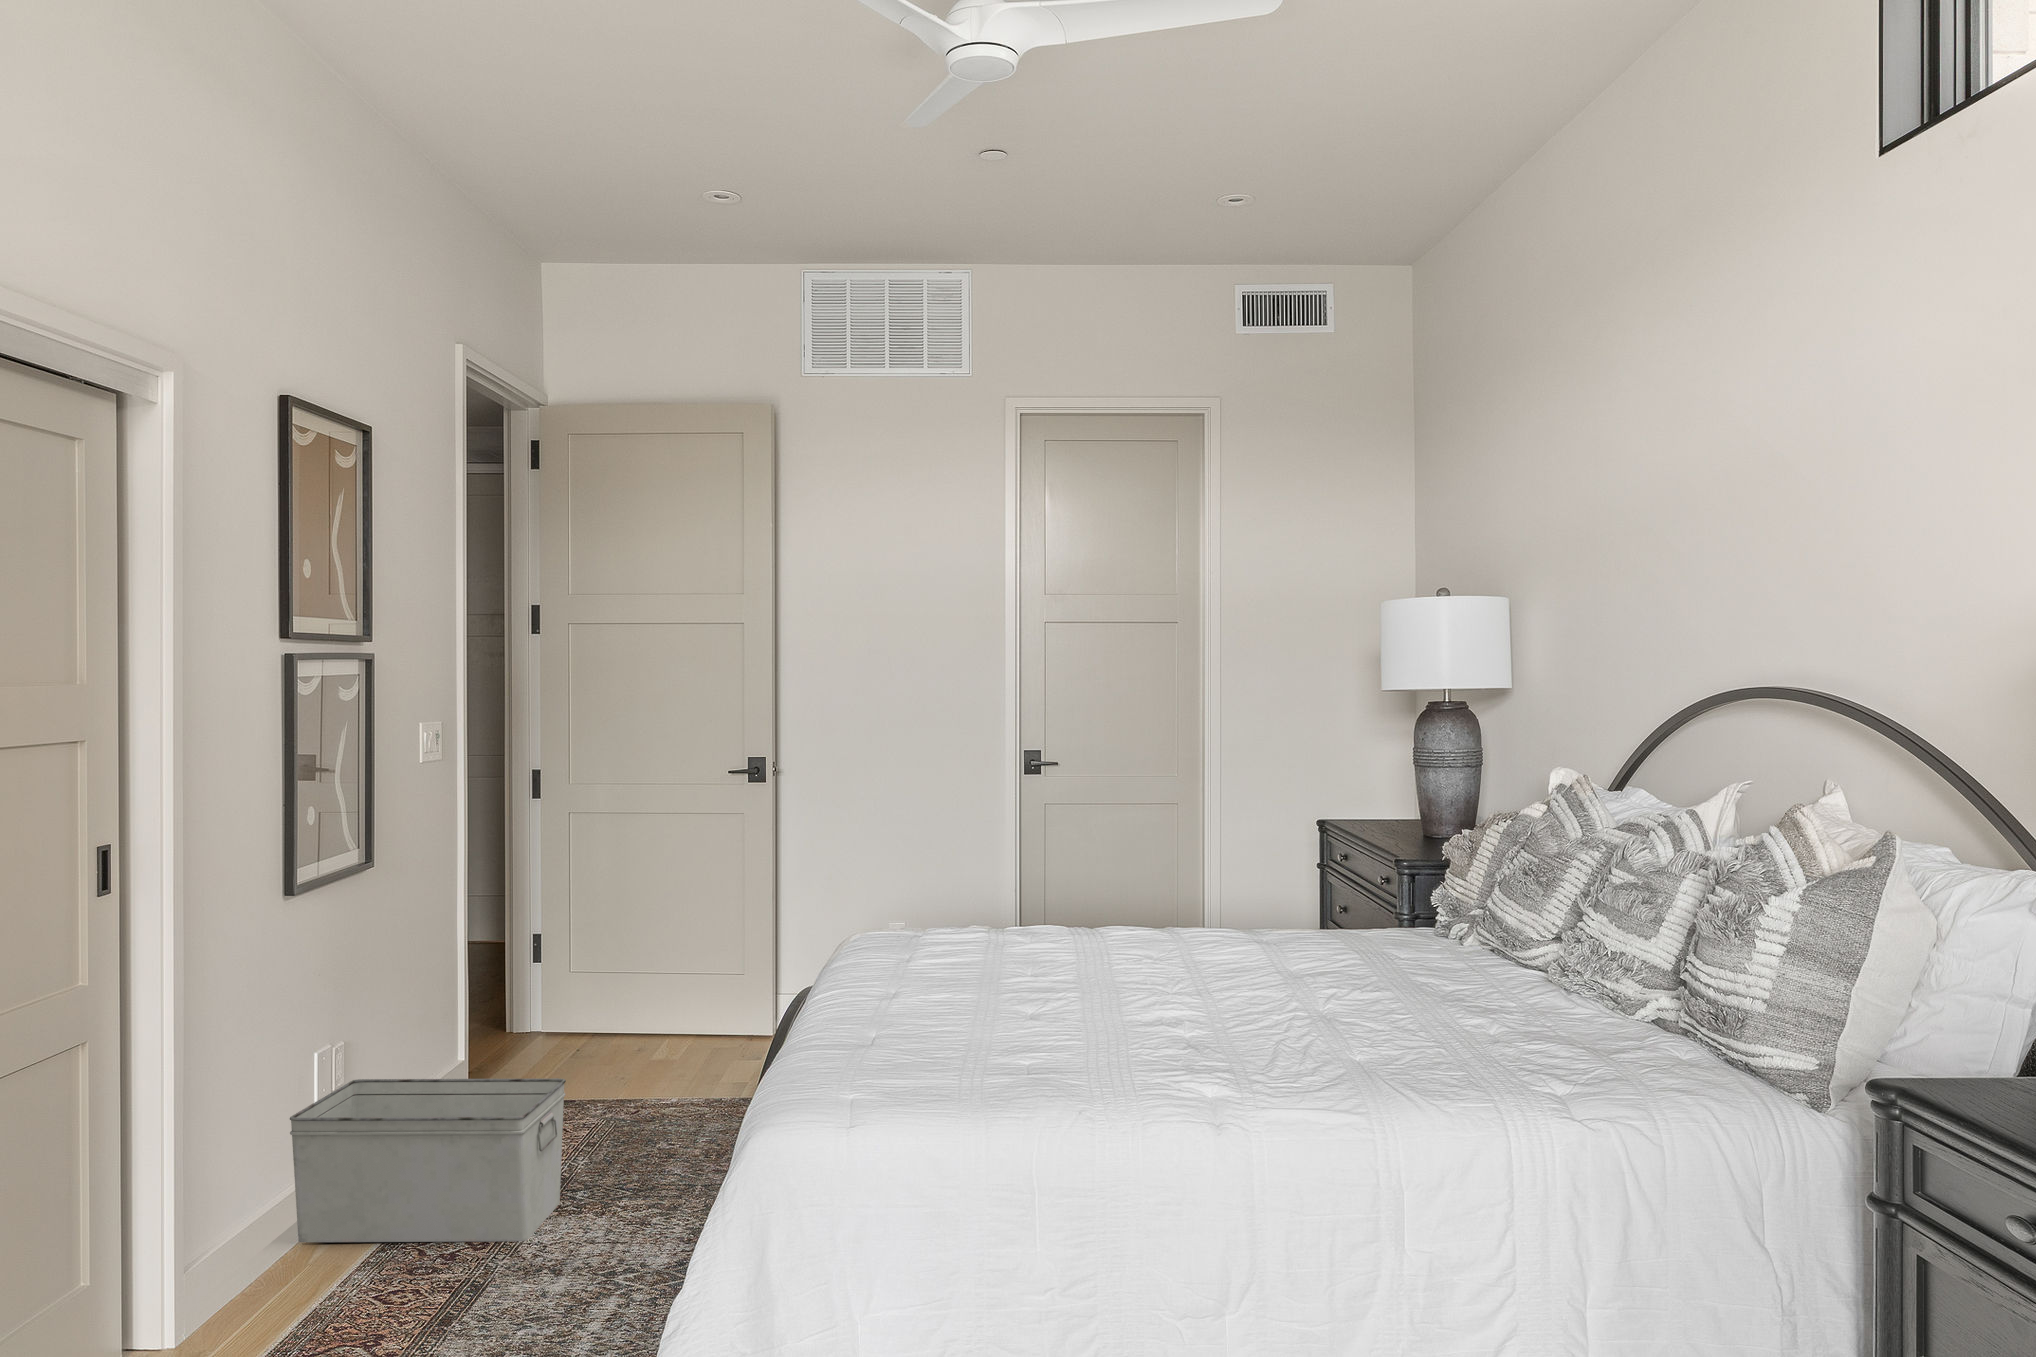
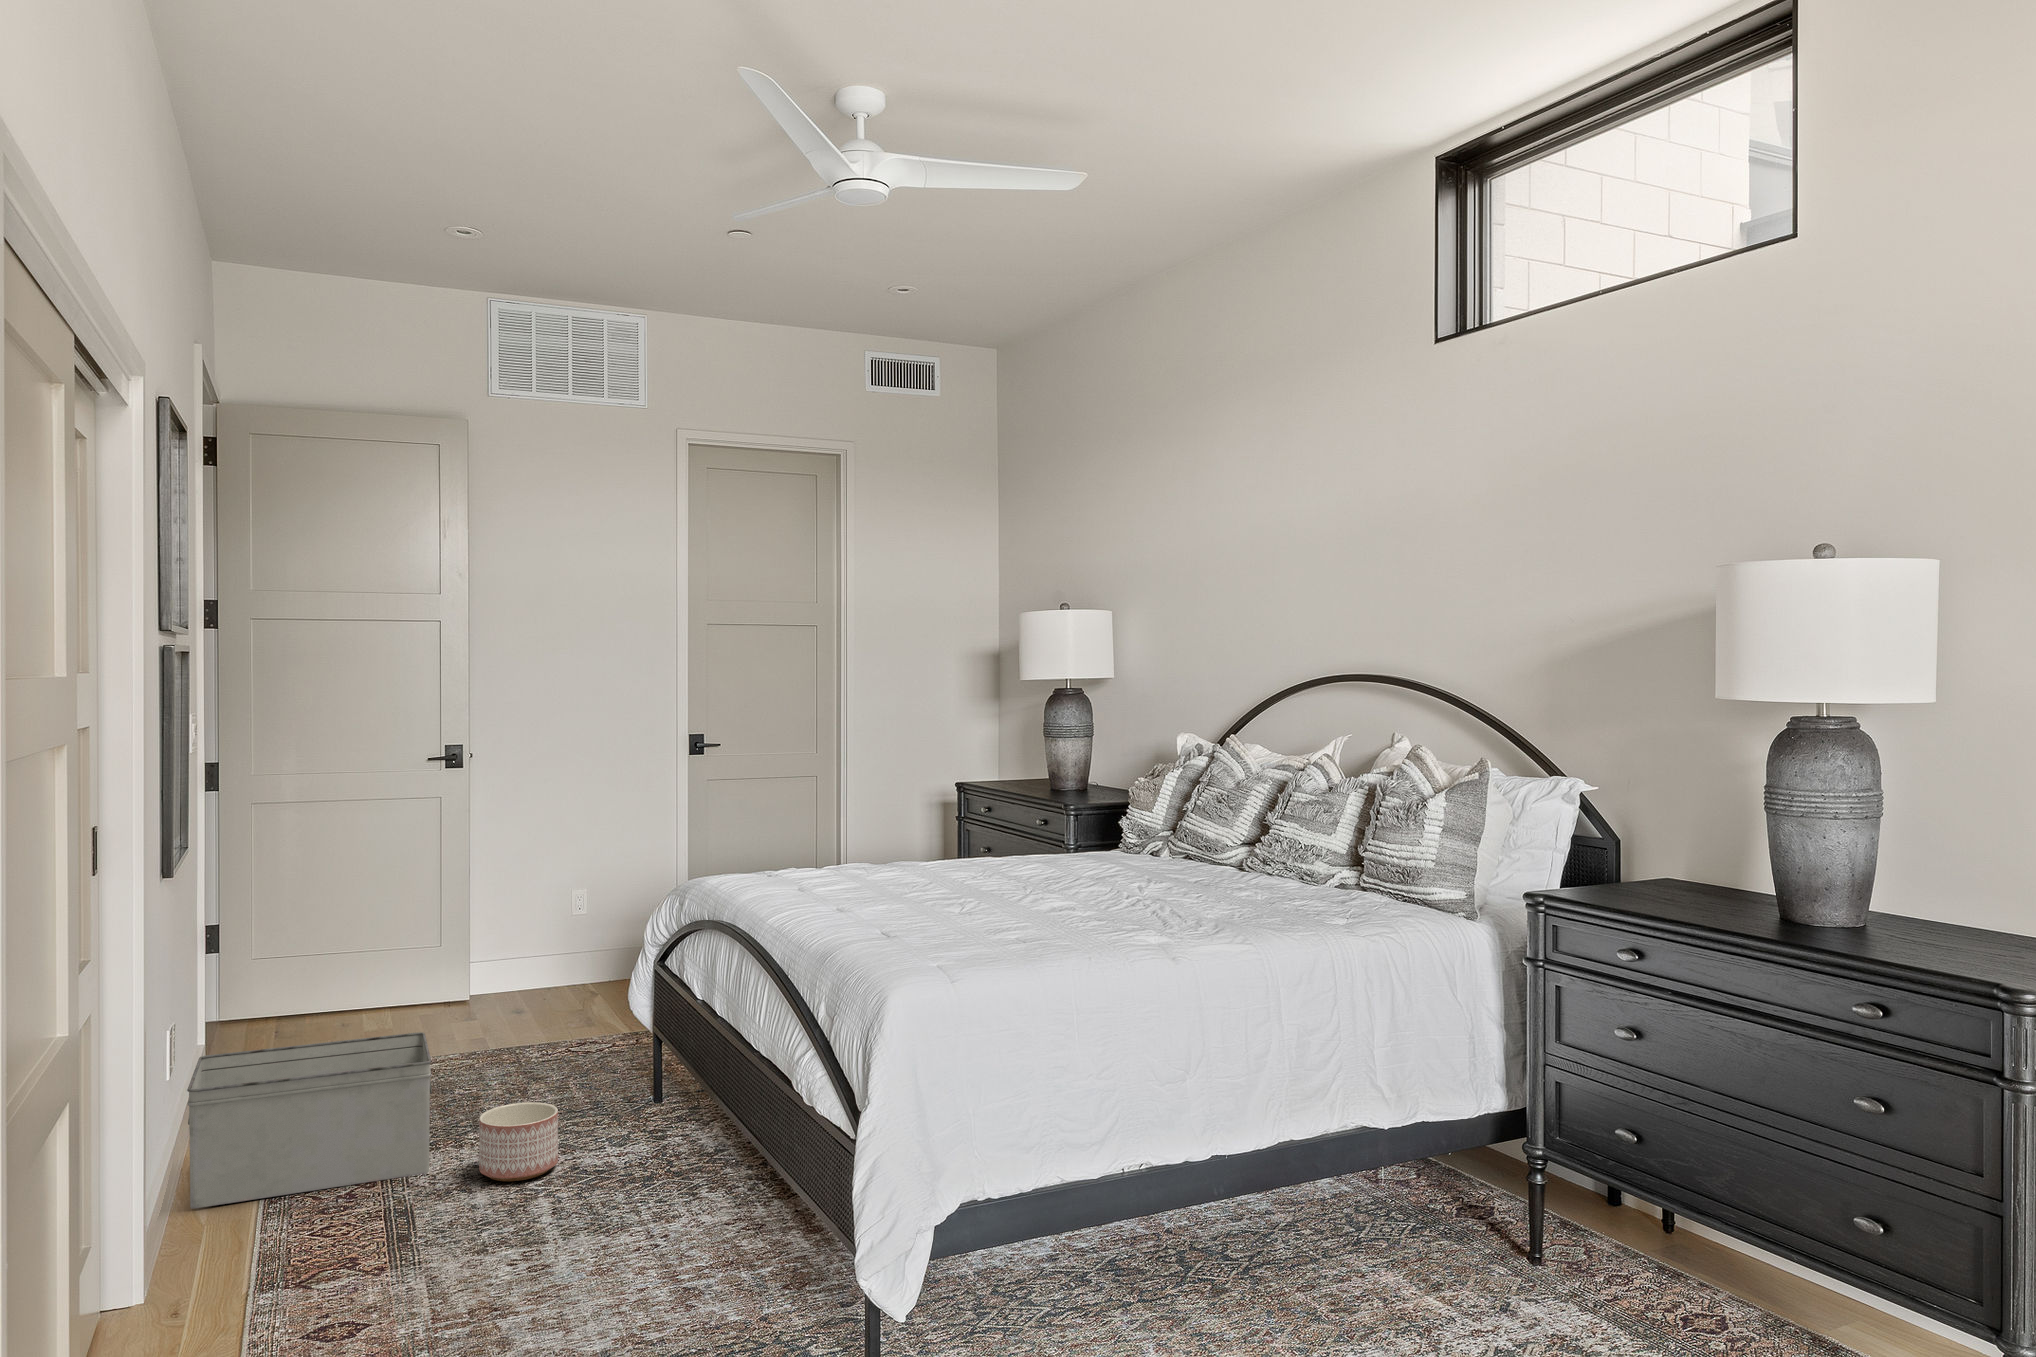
planter: none [559,1176,647,1270] -> present [479,1102,558,1181]

